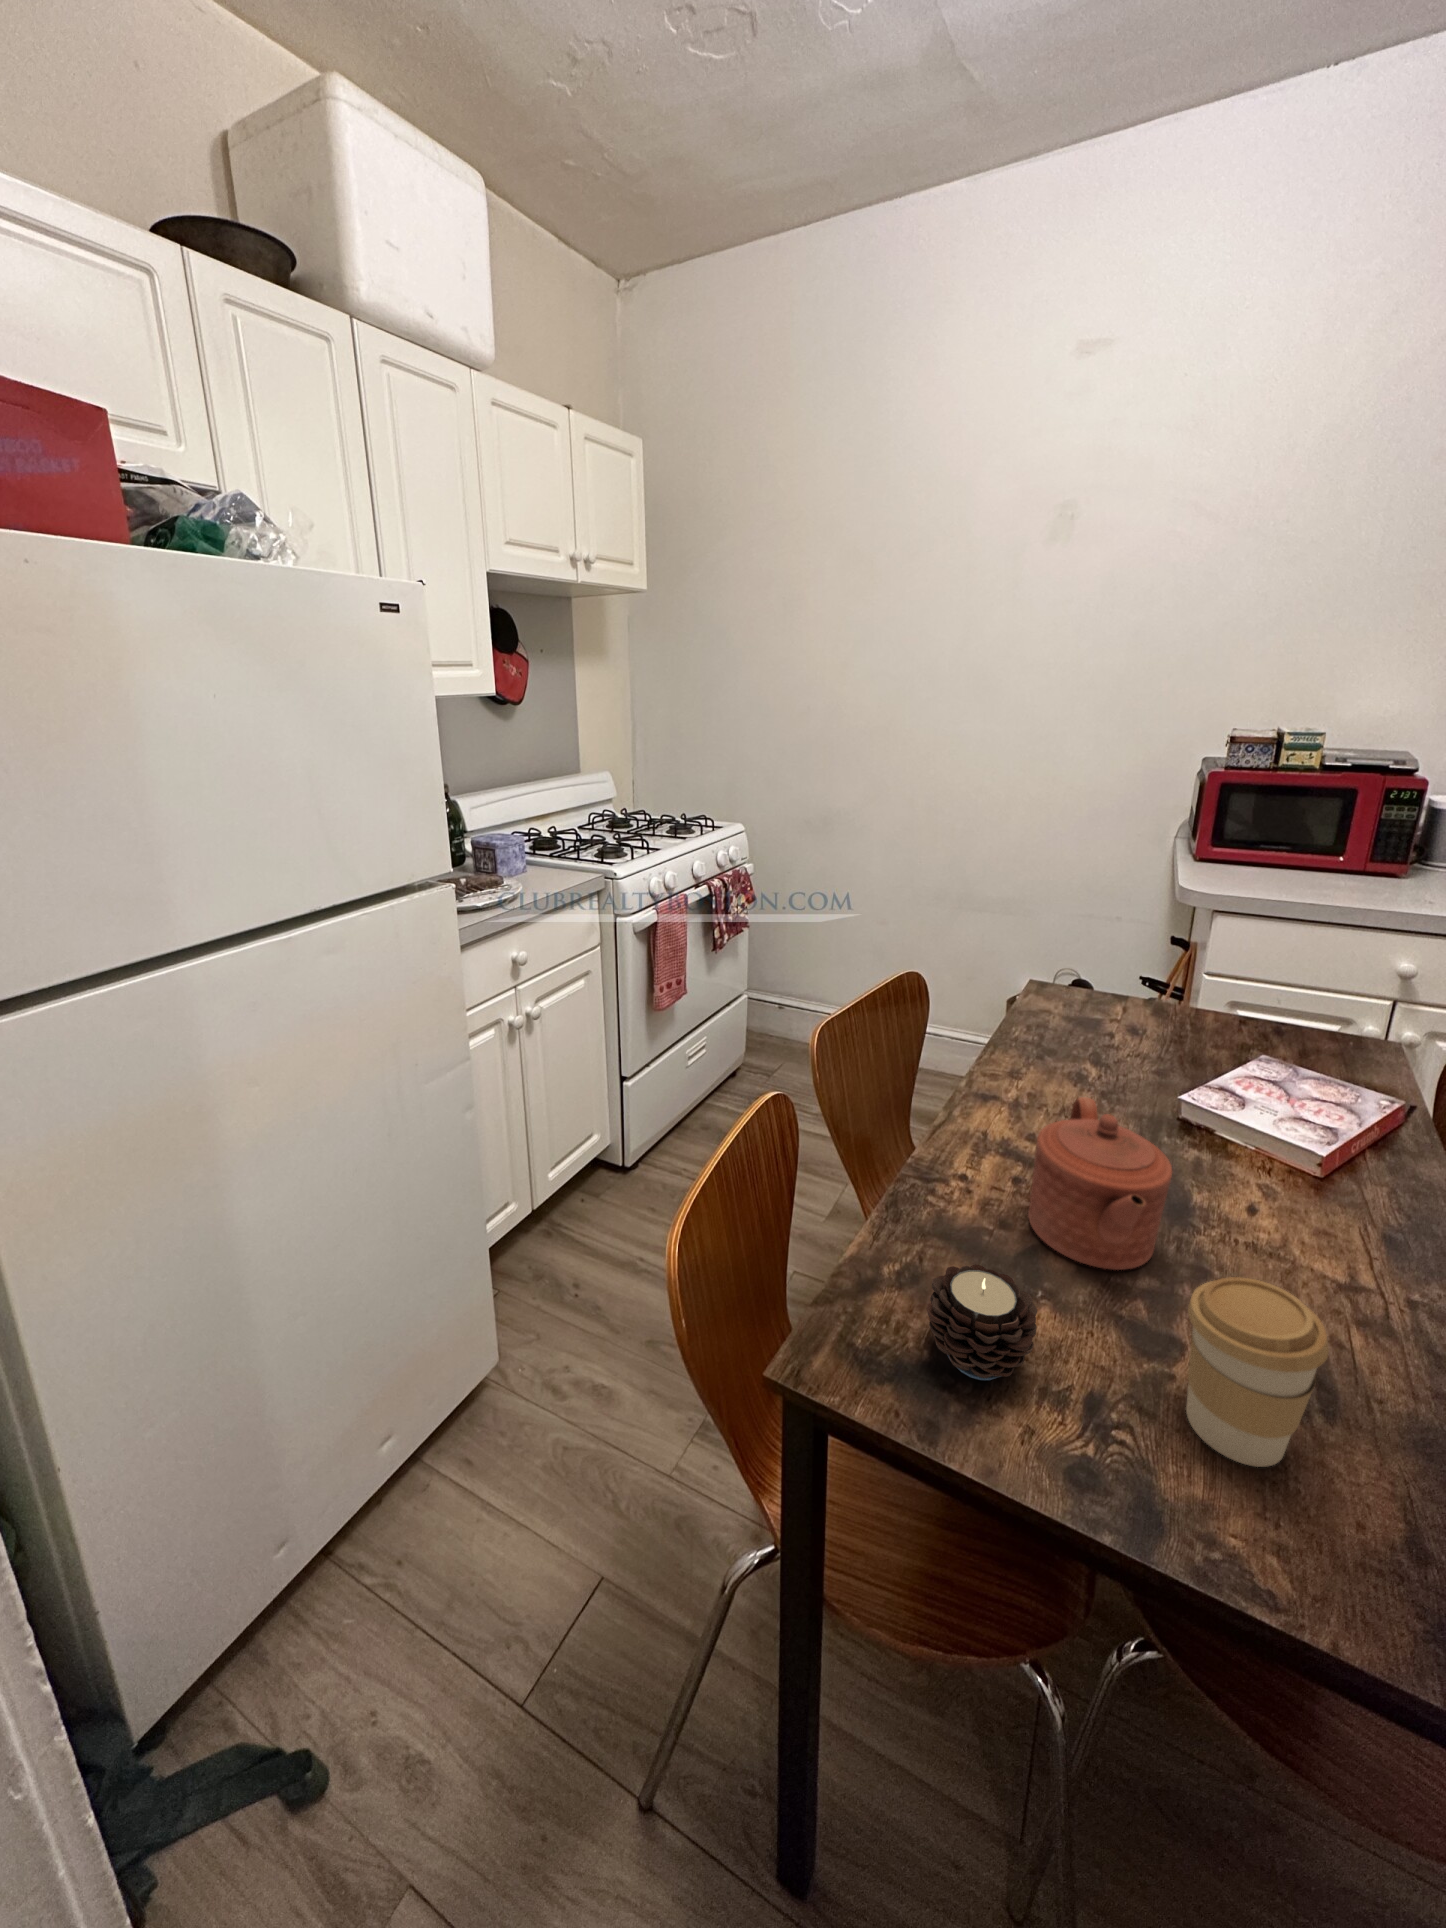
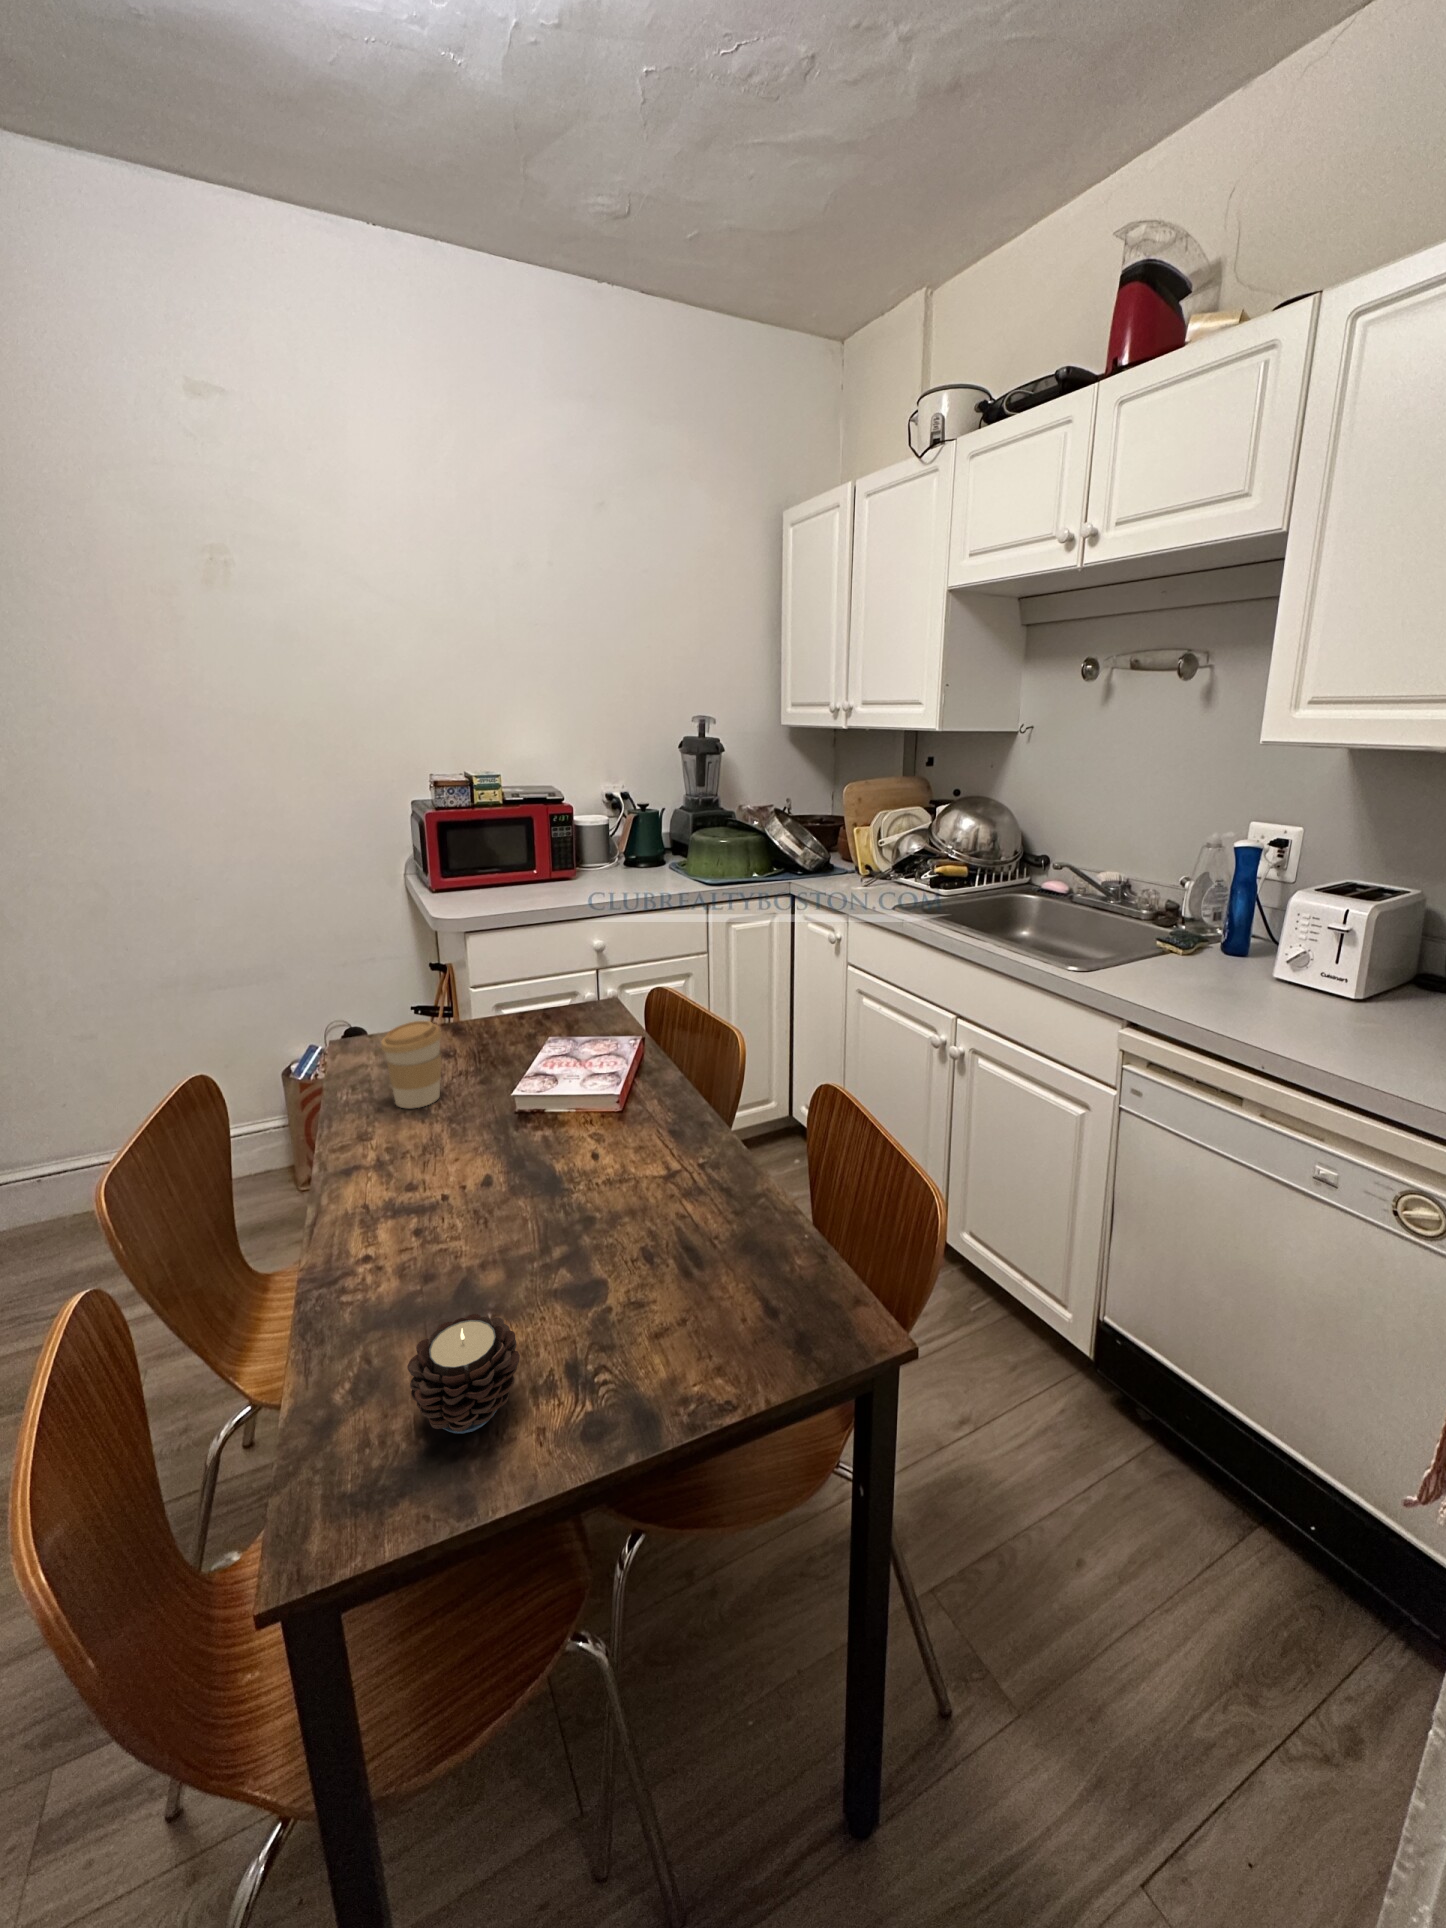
teapot: present [1028,1097,1173,1270] -> none [437,1122,553,1271]
coffee cup: present [1186,1277,1329,1467] -> present [381,1021,442,1108]

